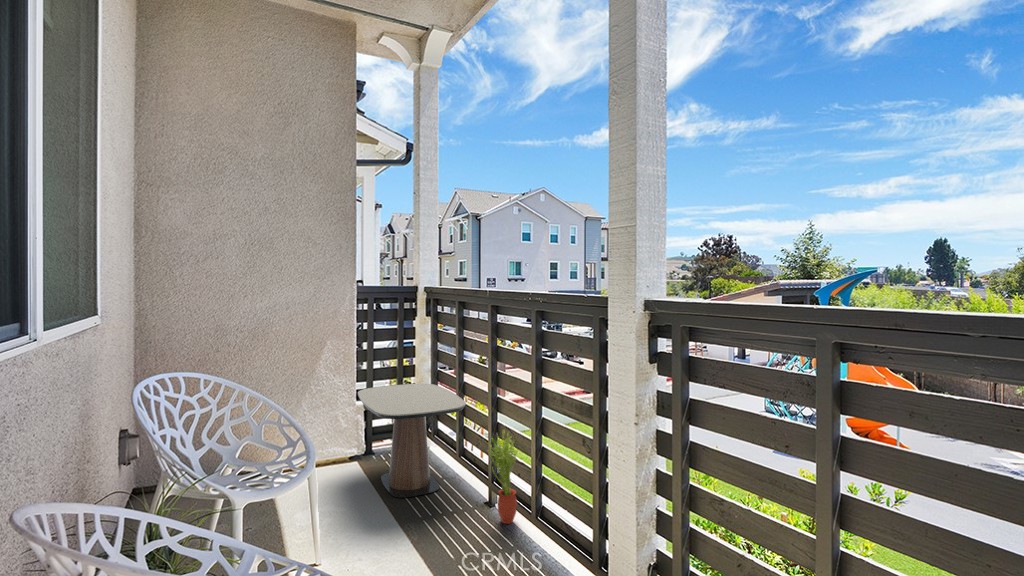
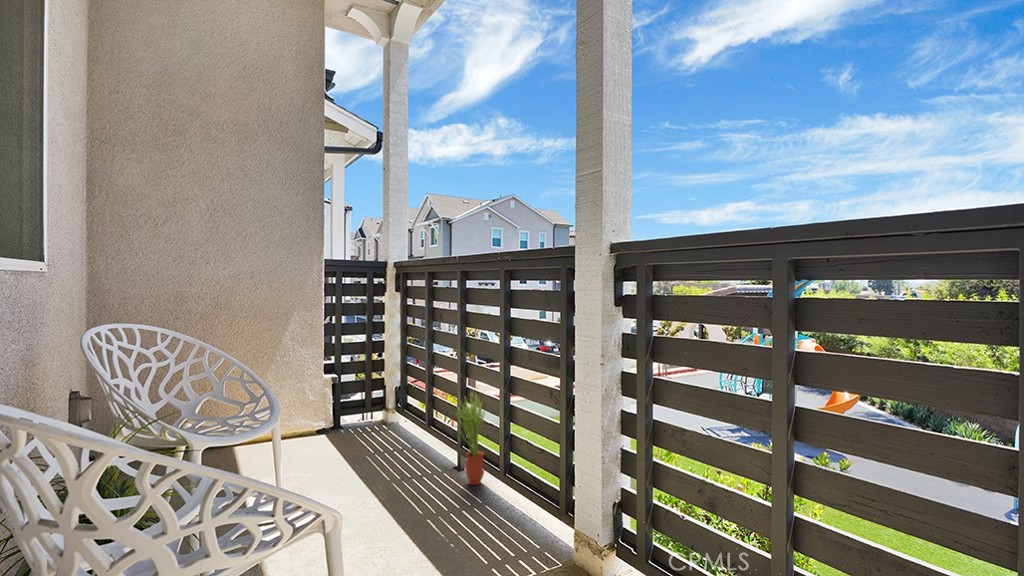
side table: present [358,384,466,498] -> none [325,357,434,465]

